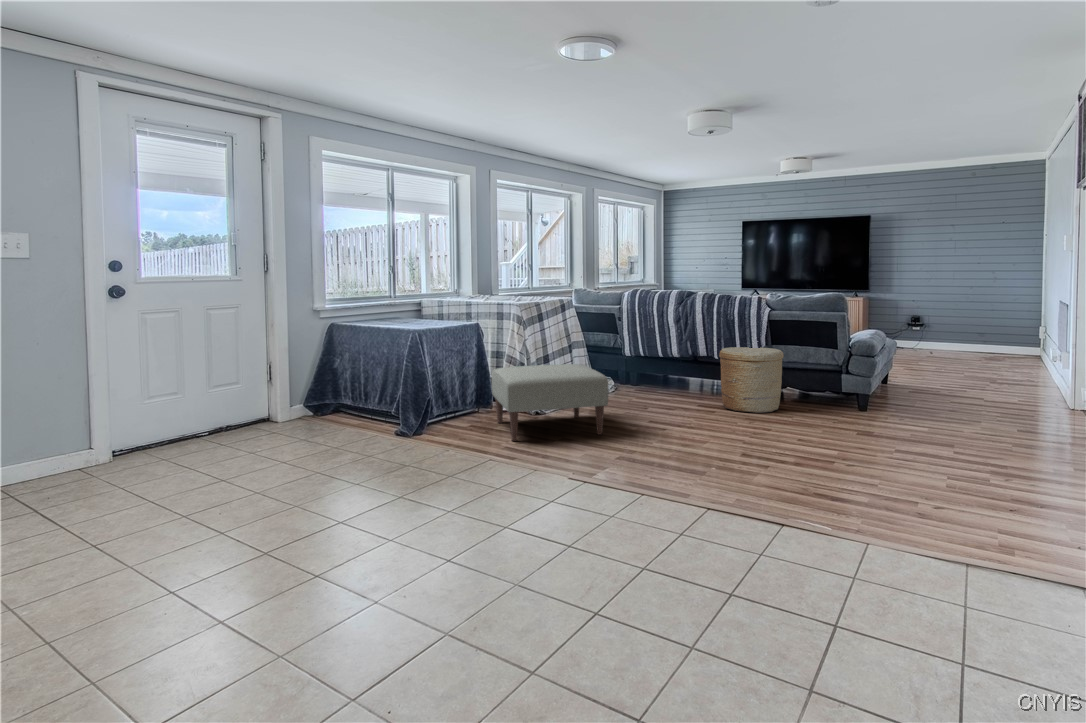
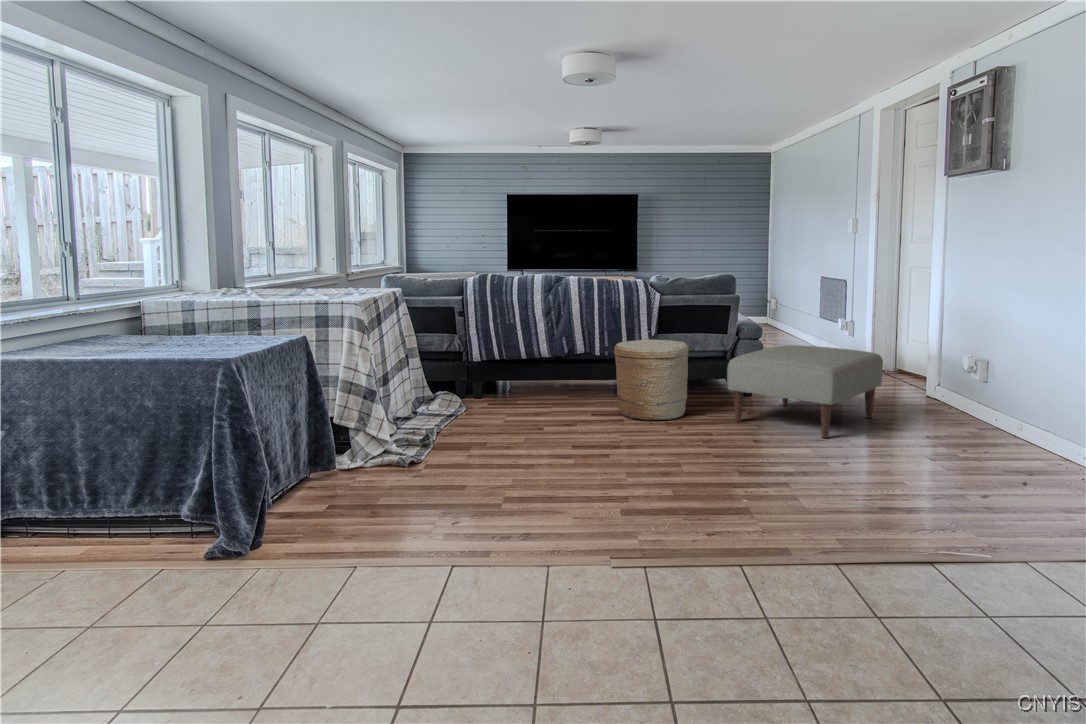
ottoman: present [491,364,608,441] -> present [727,345,883,438]

